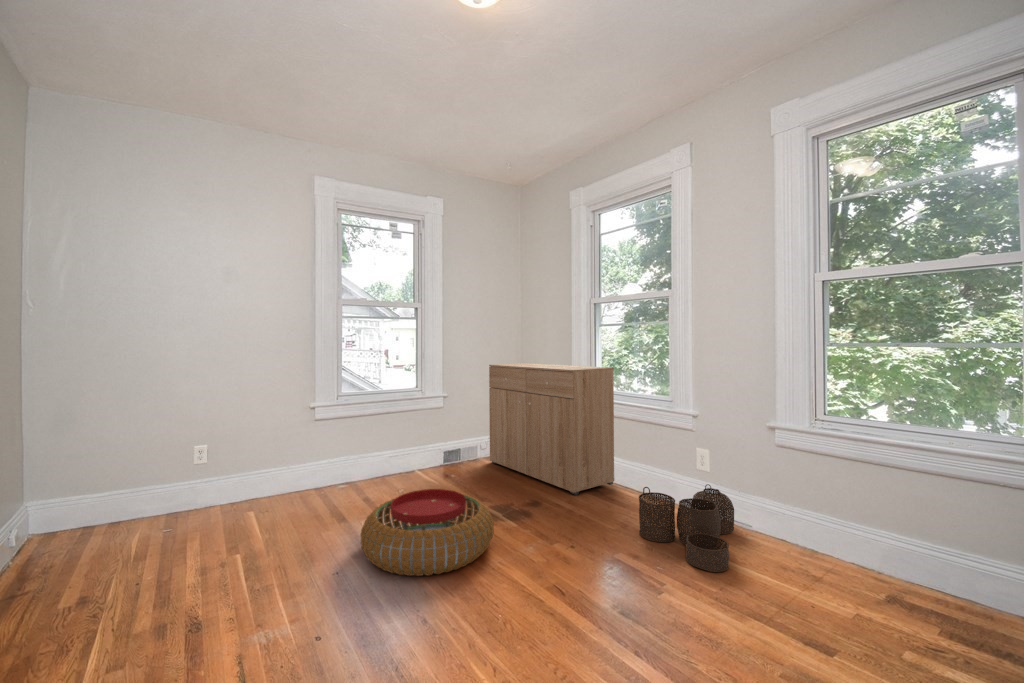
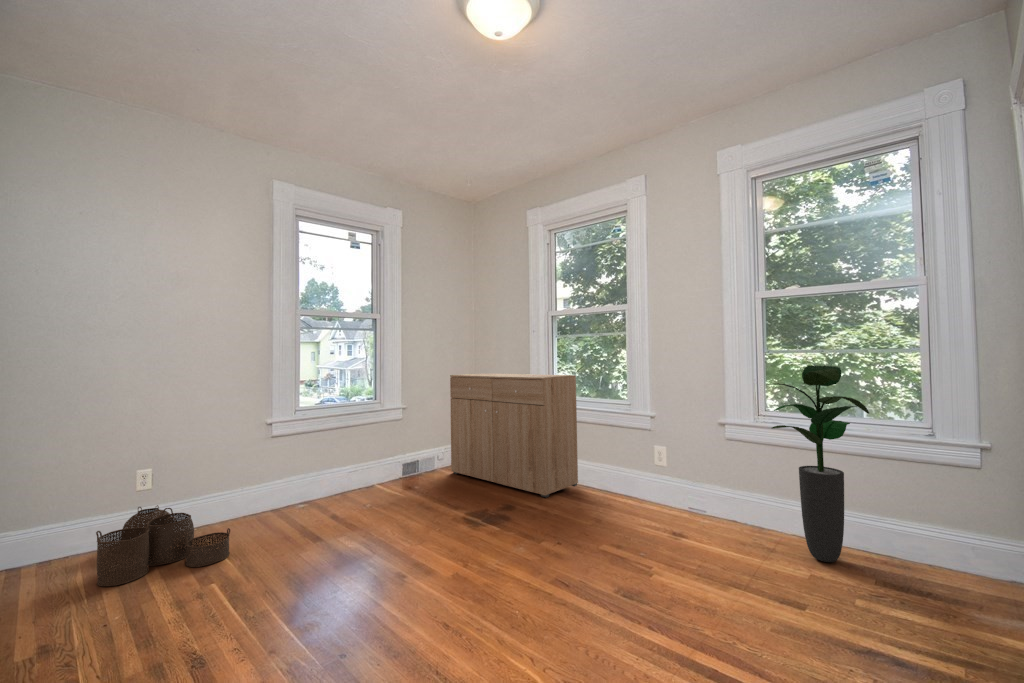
potted plant: none [816,364,949,601] -> present [772,365,869,562]
woven basket: present [639,484,734,572] -> present [96,505,230,586]
pouf: present [361,489,494,576] -> none [353,499,488,586]

